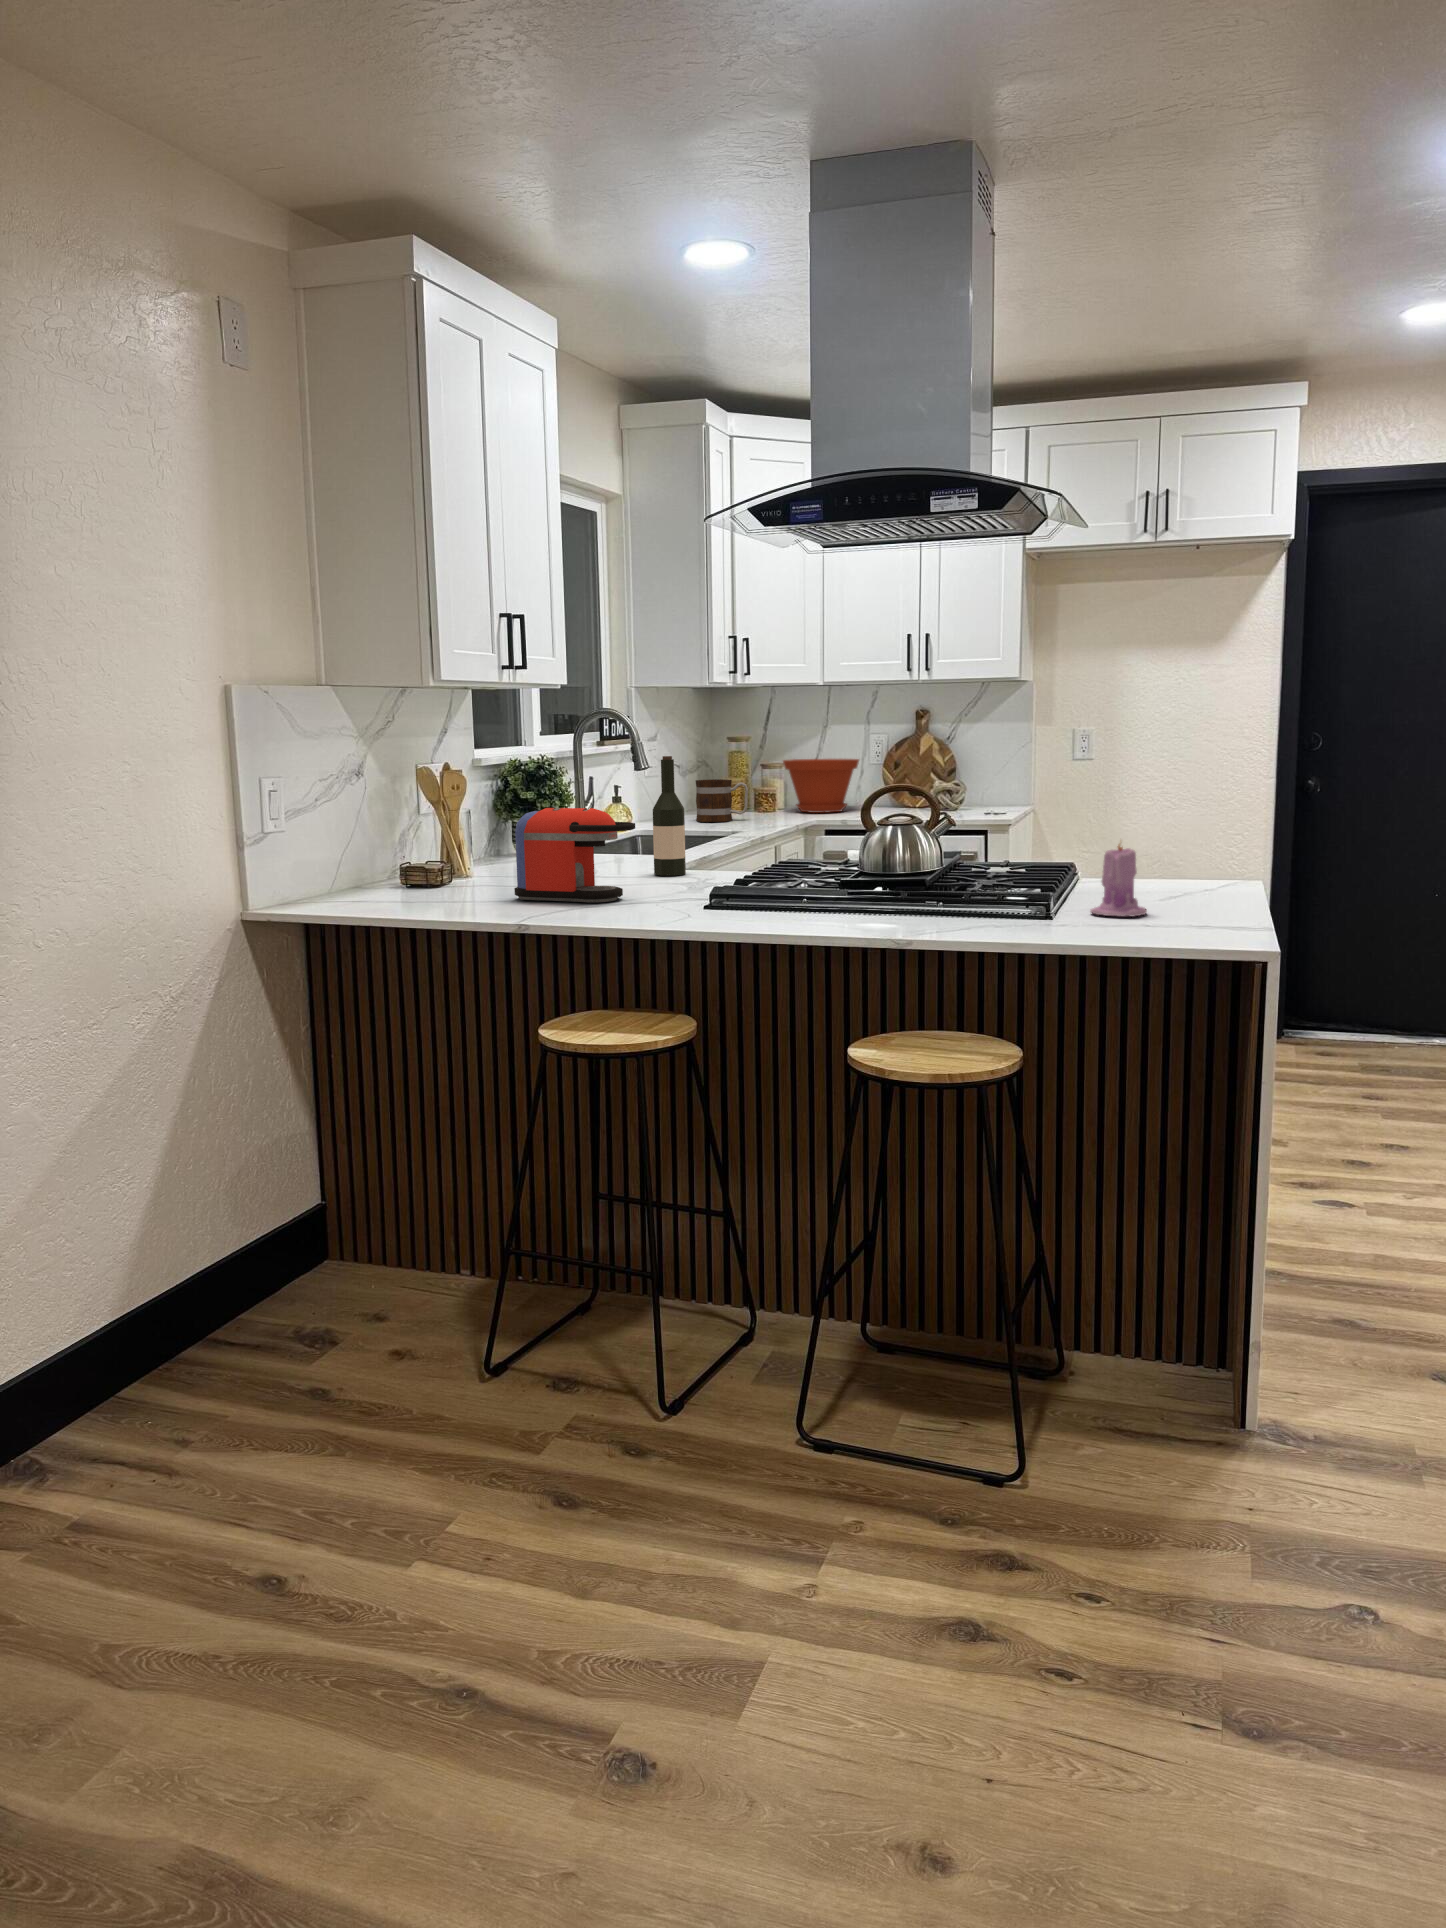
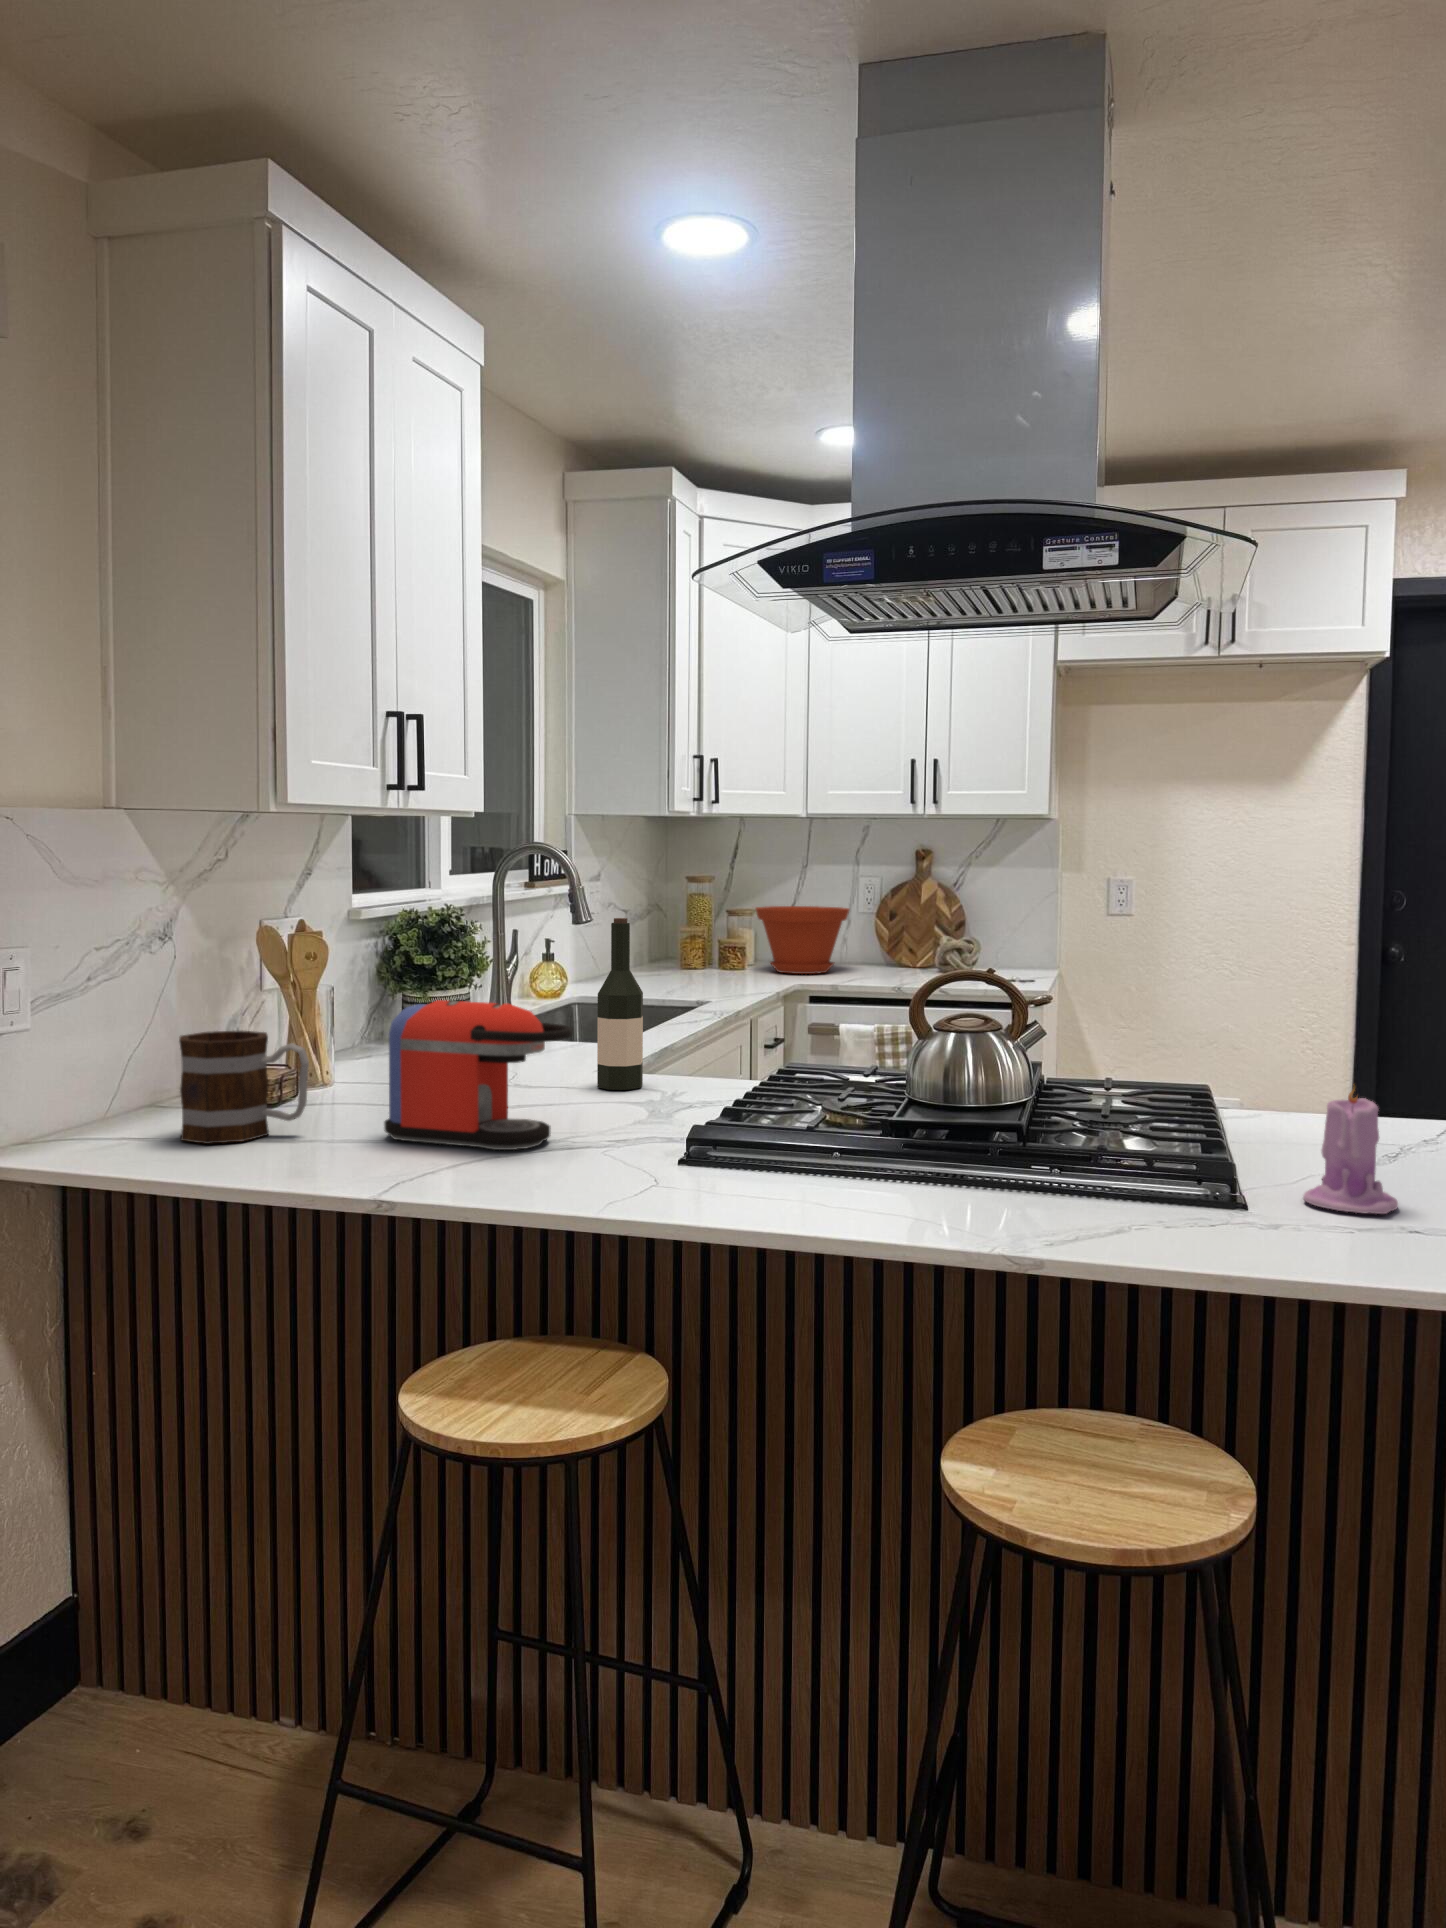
mug: present [696,779,748,822] -> present [179,1031,309,1144]

